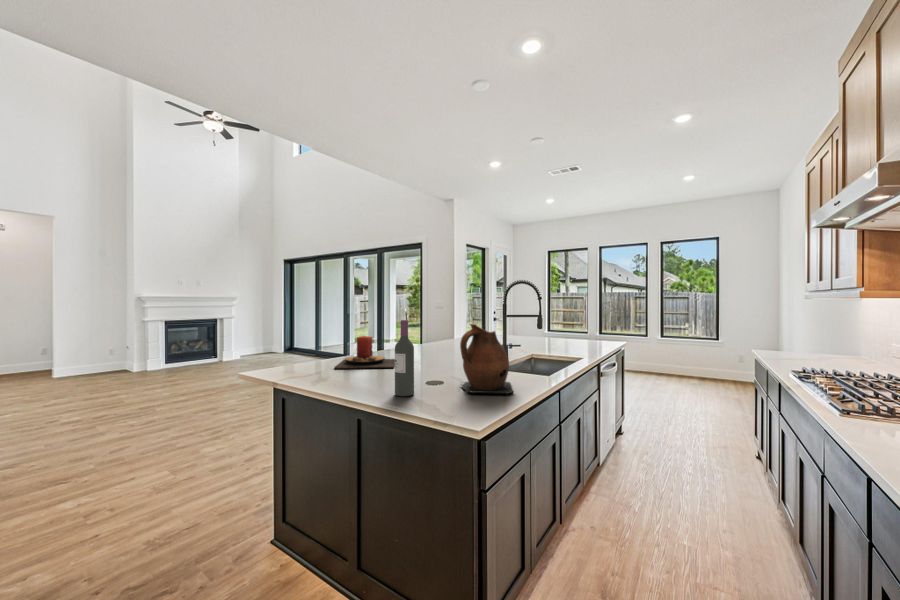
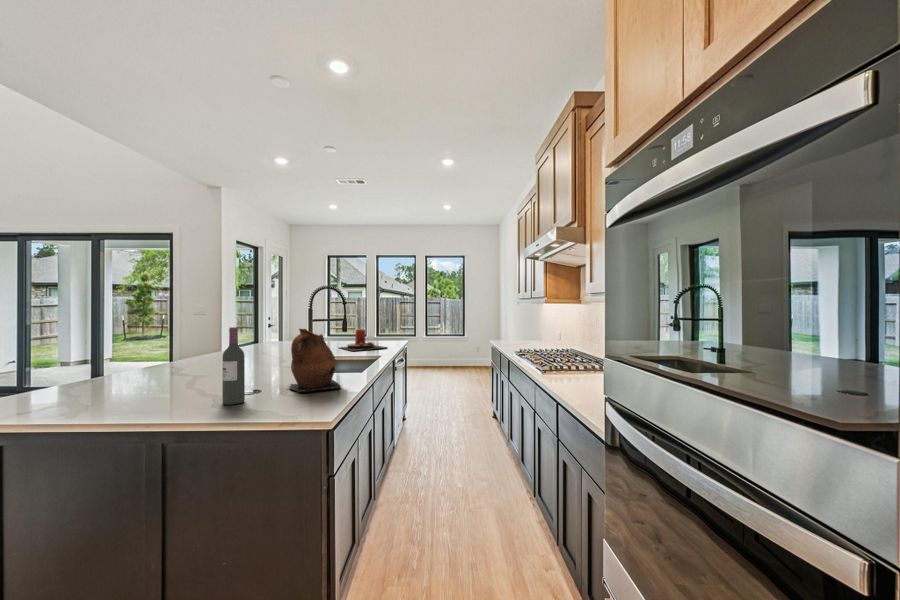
candle: present [334,336,395,369] -> present [340,329,387,351]

